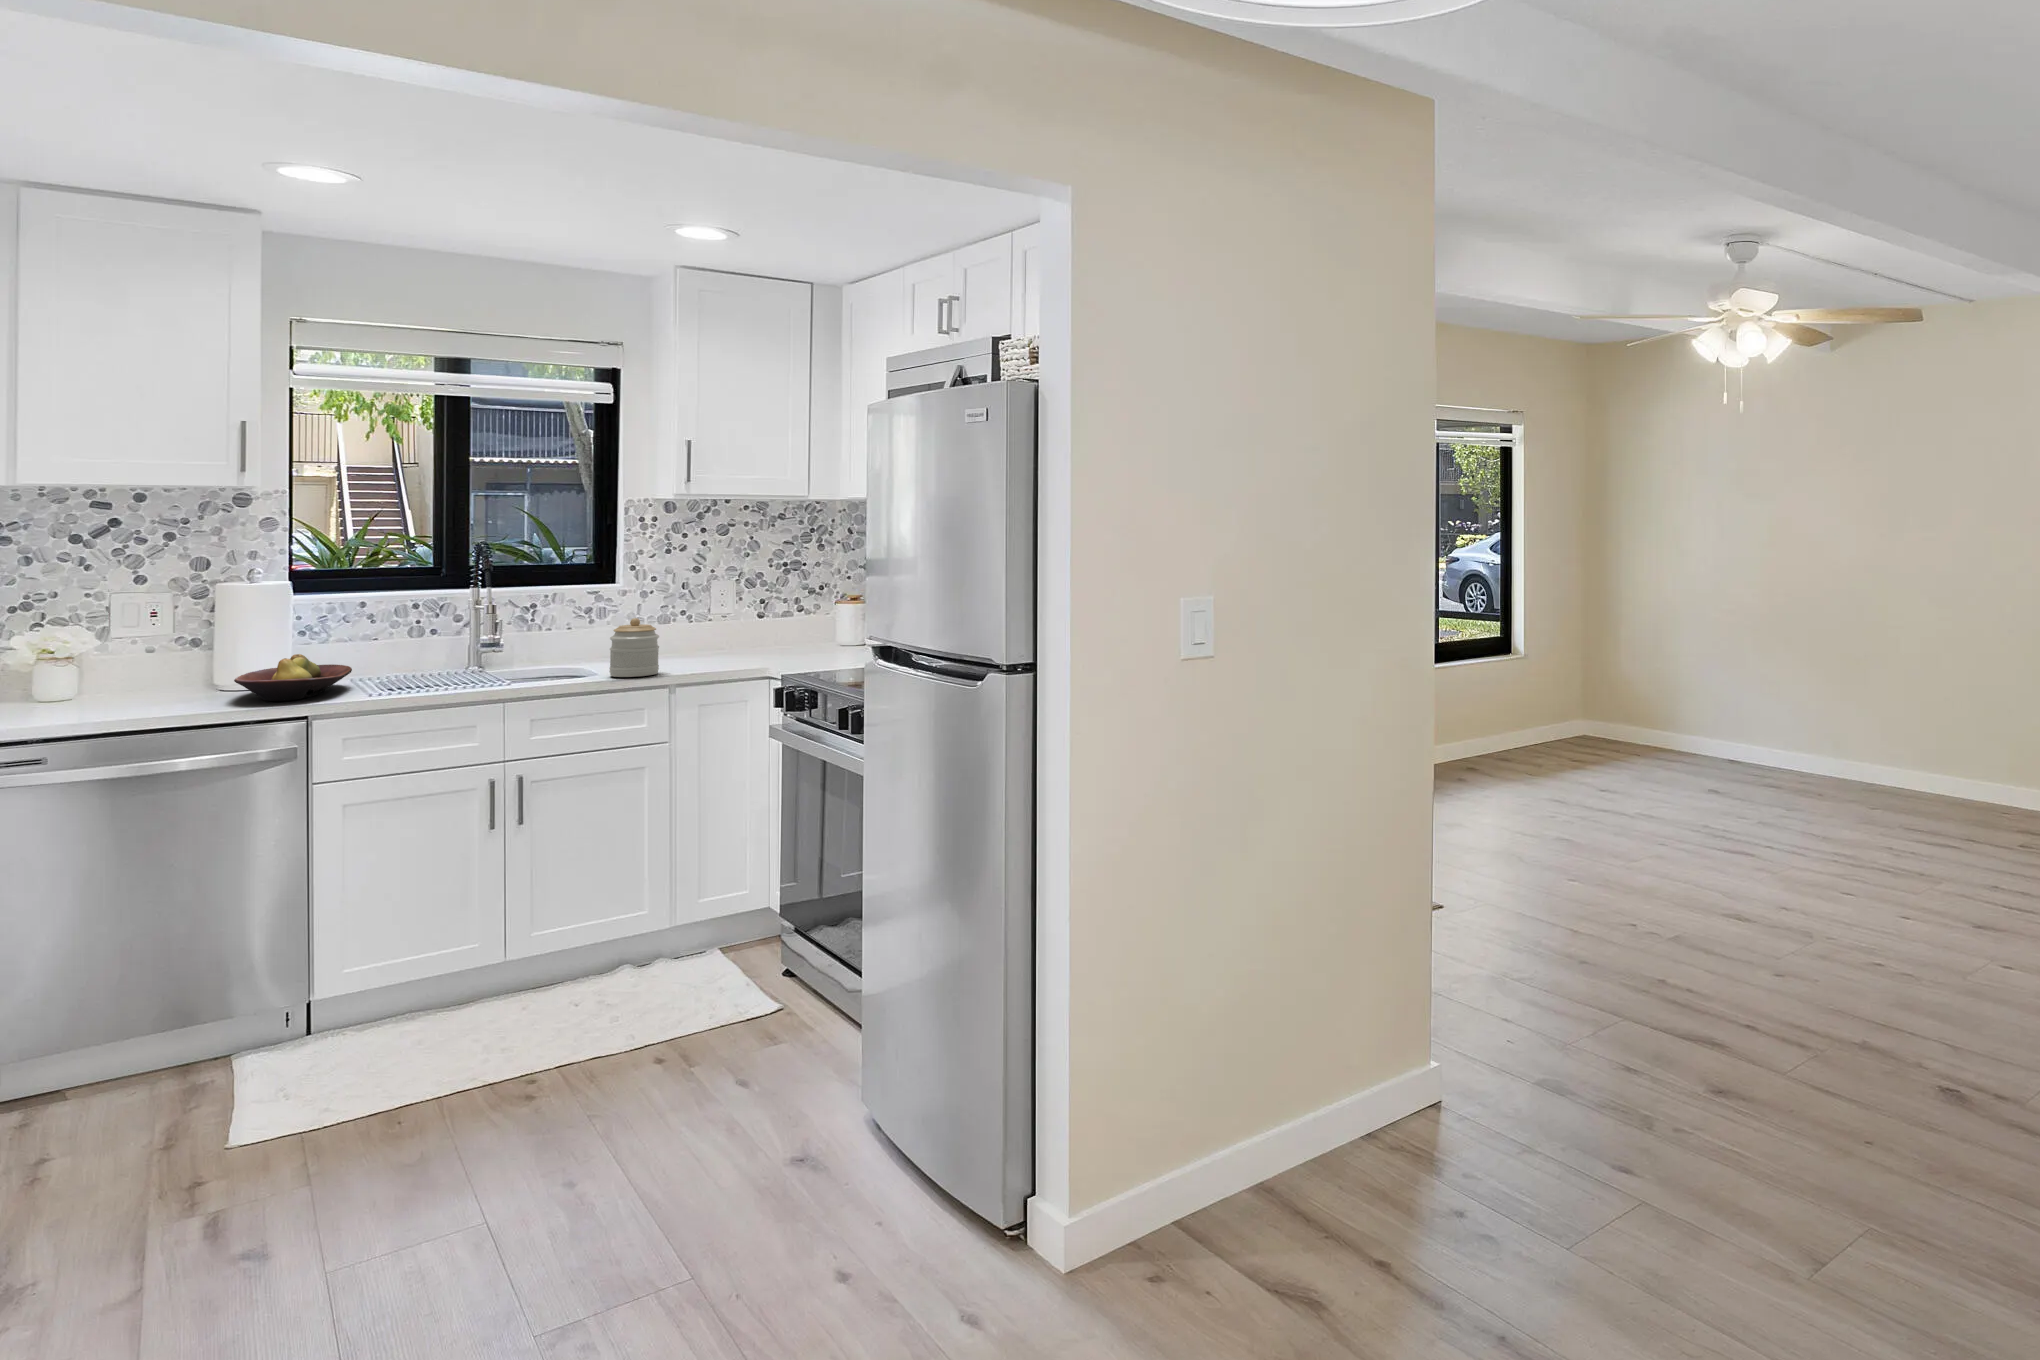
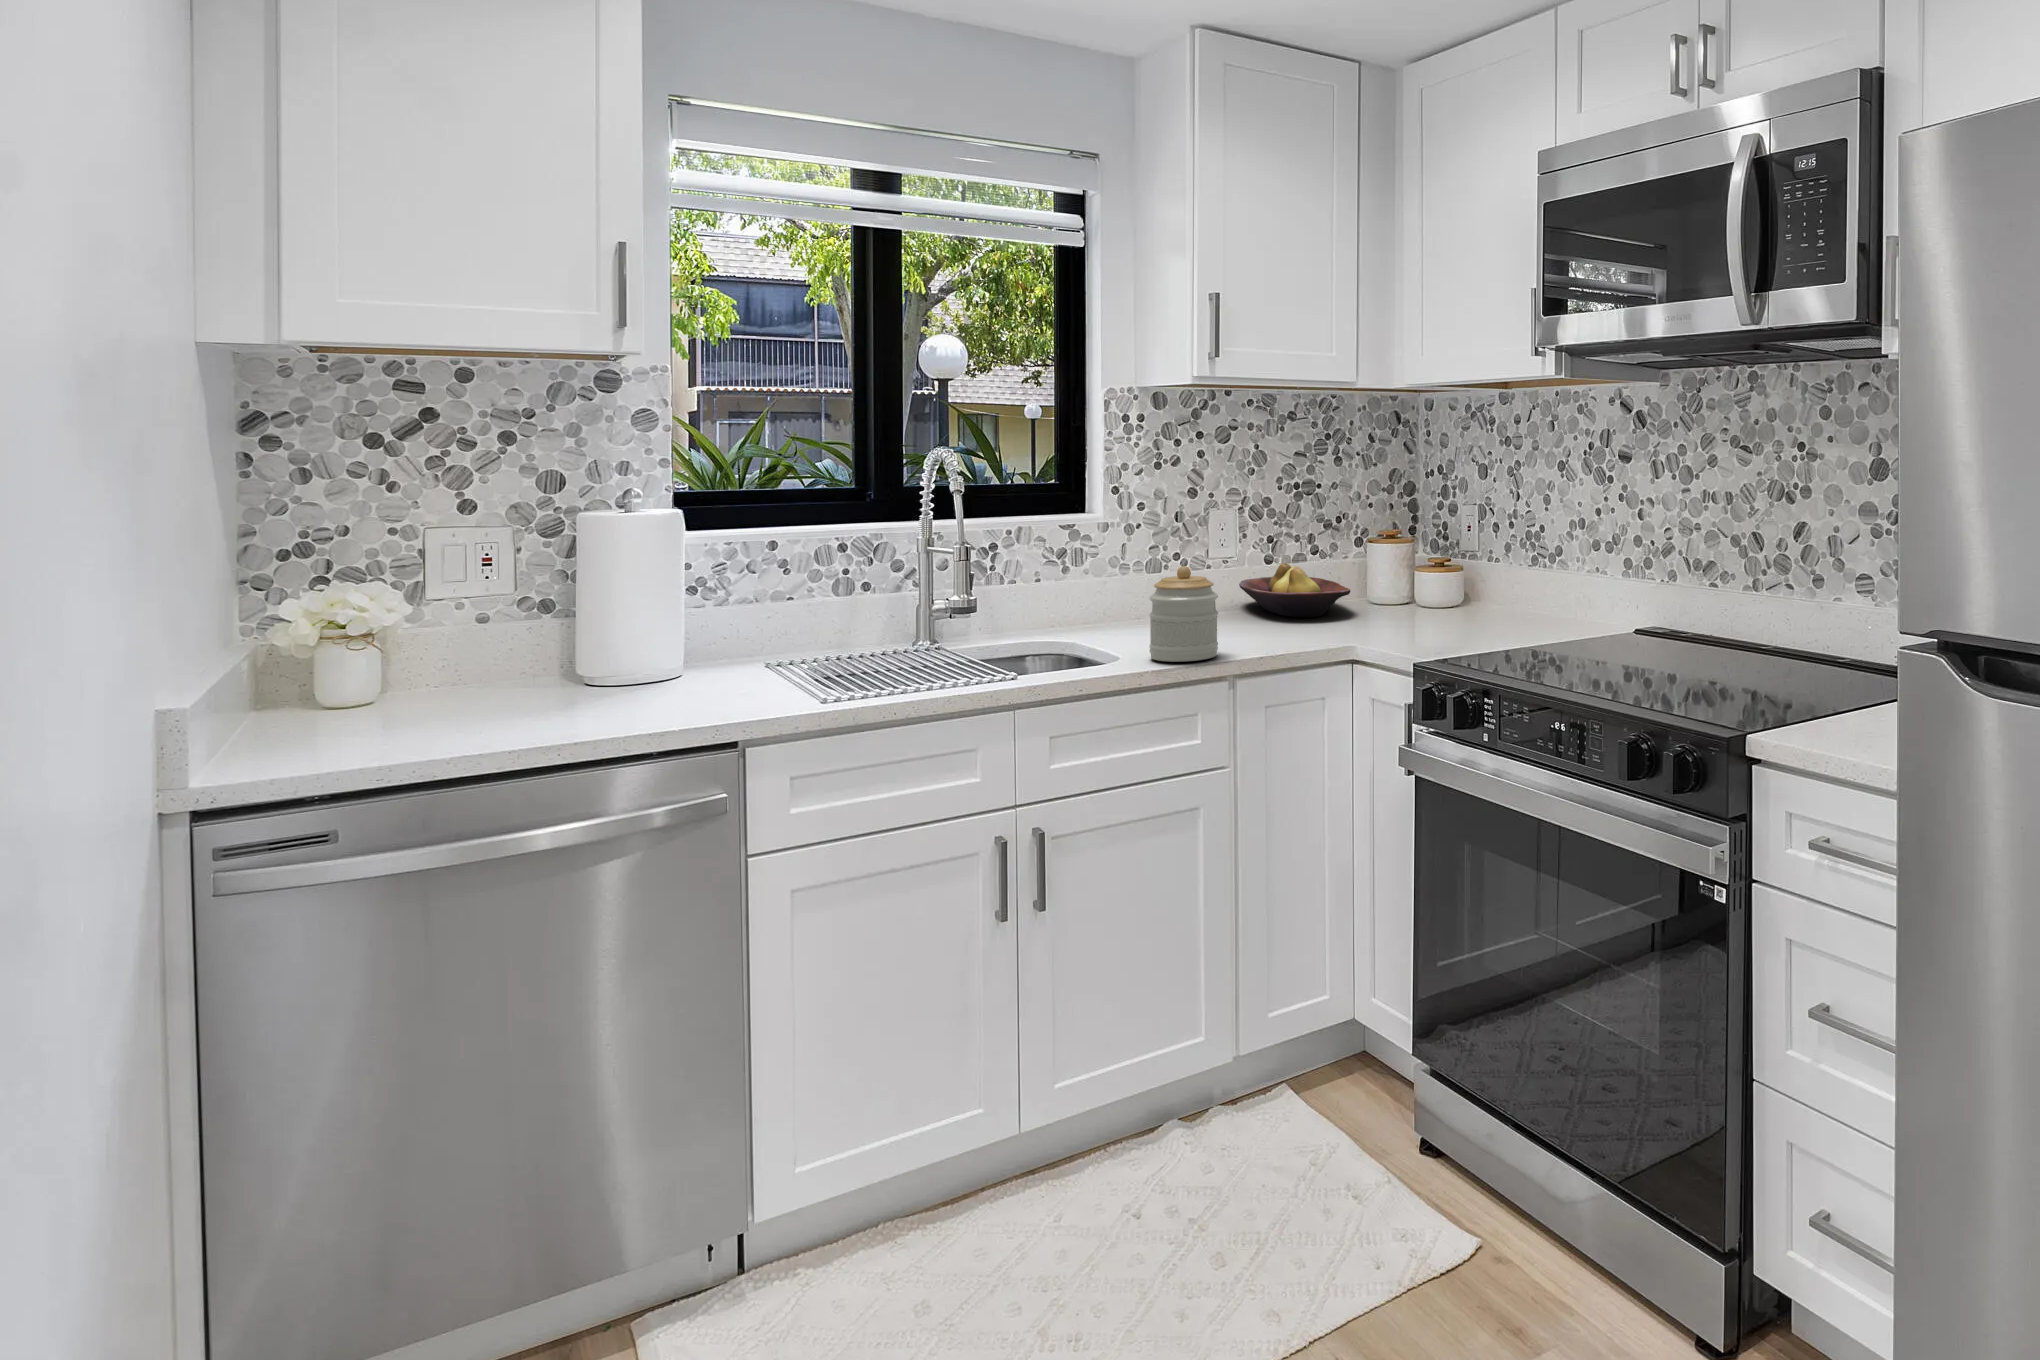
fruit bowl: present [234,654,352,701] -> present [1239,563,1350,617]

